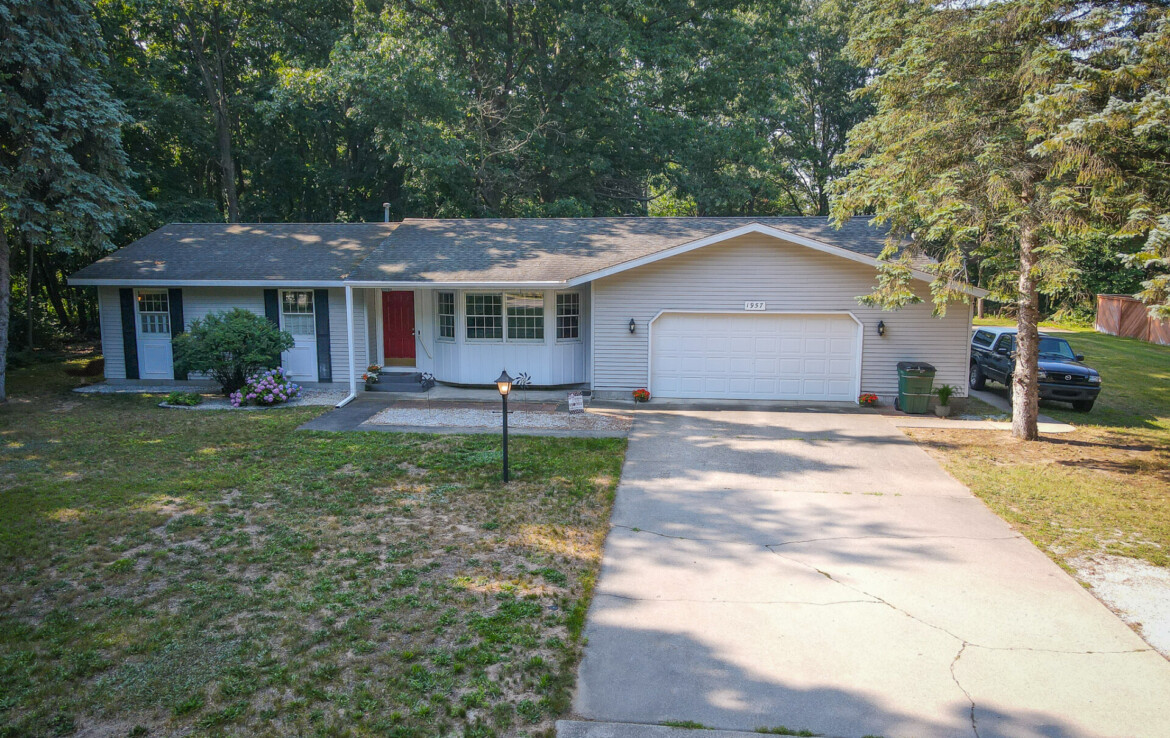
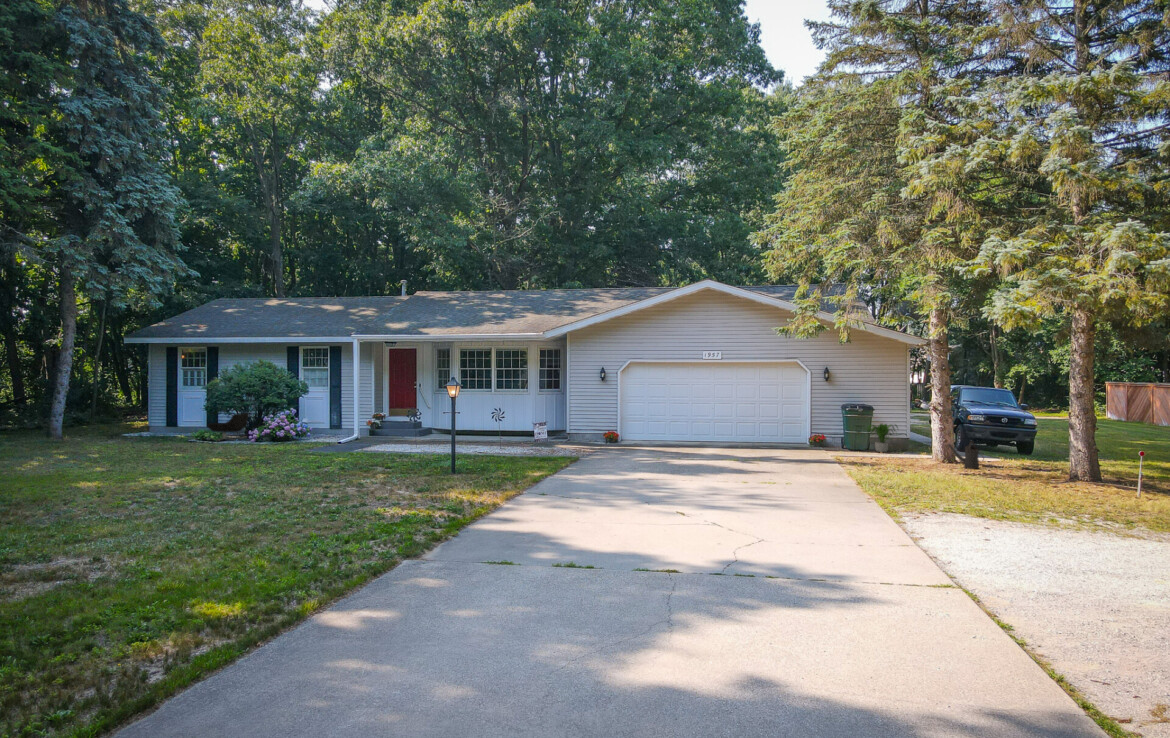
lounge chair: present [65,358,105,384] -> present [208,413,248,441]
watering can: none [1025,416,1065,447] -> present [948,441,984,469]

